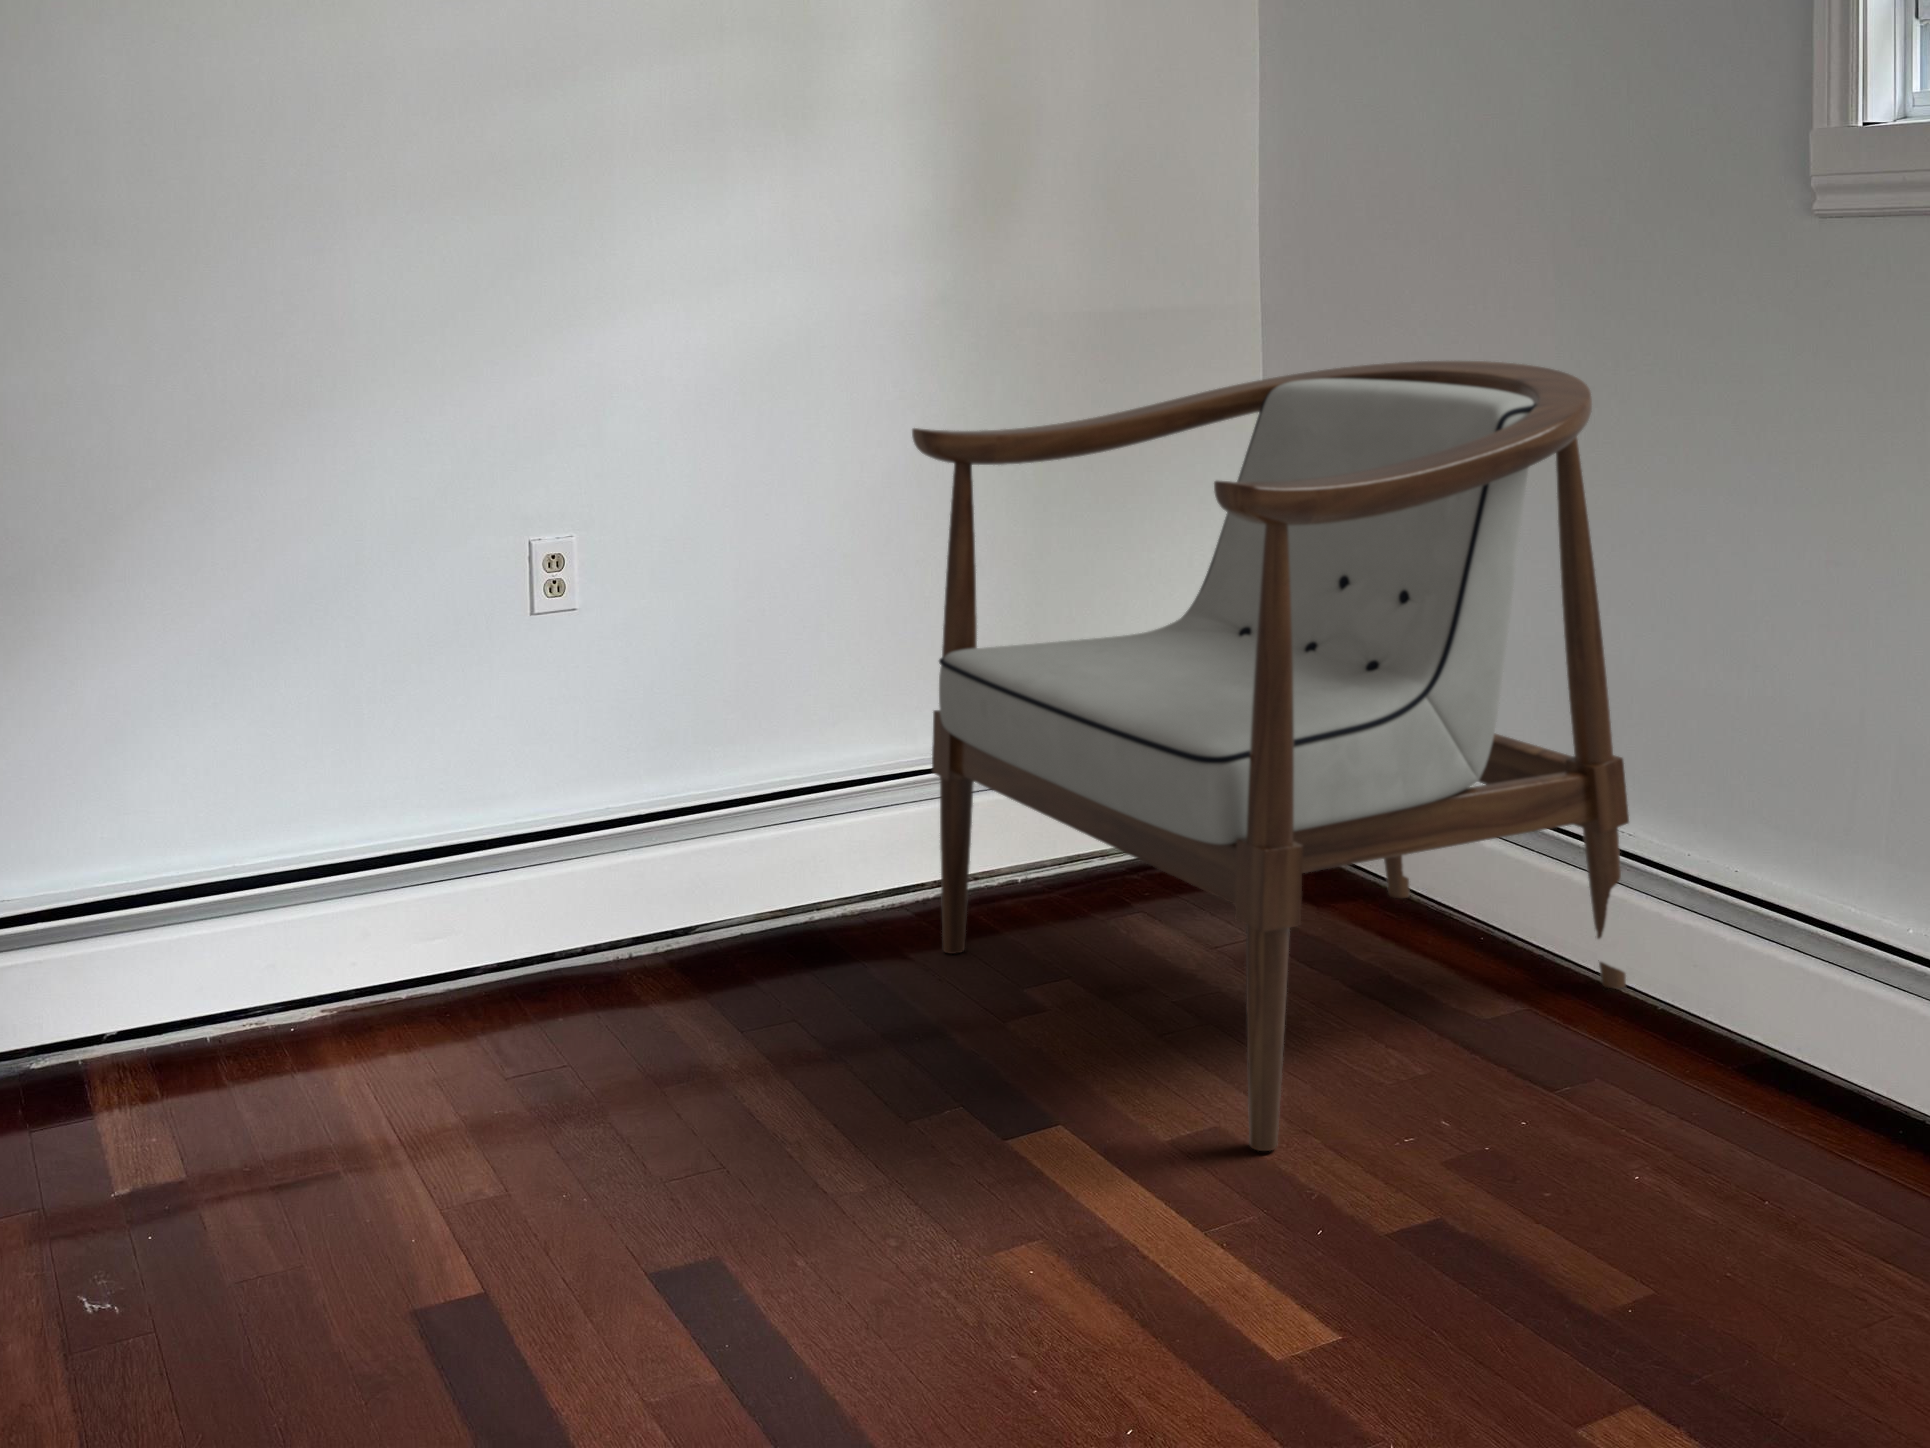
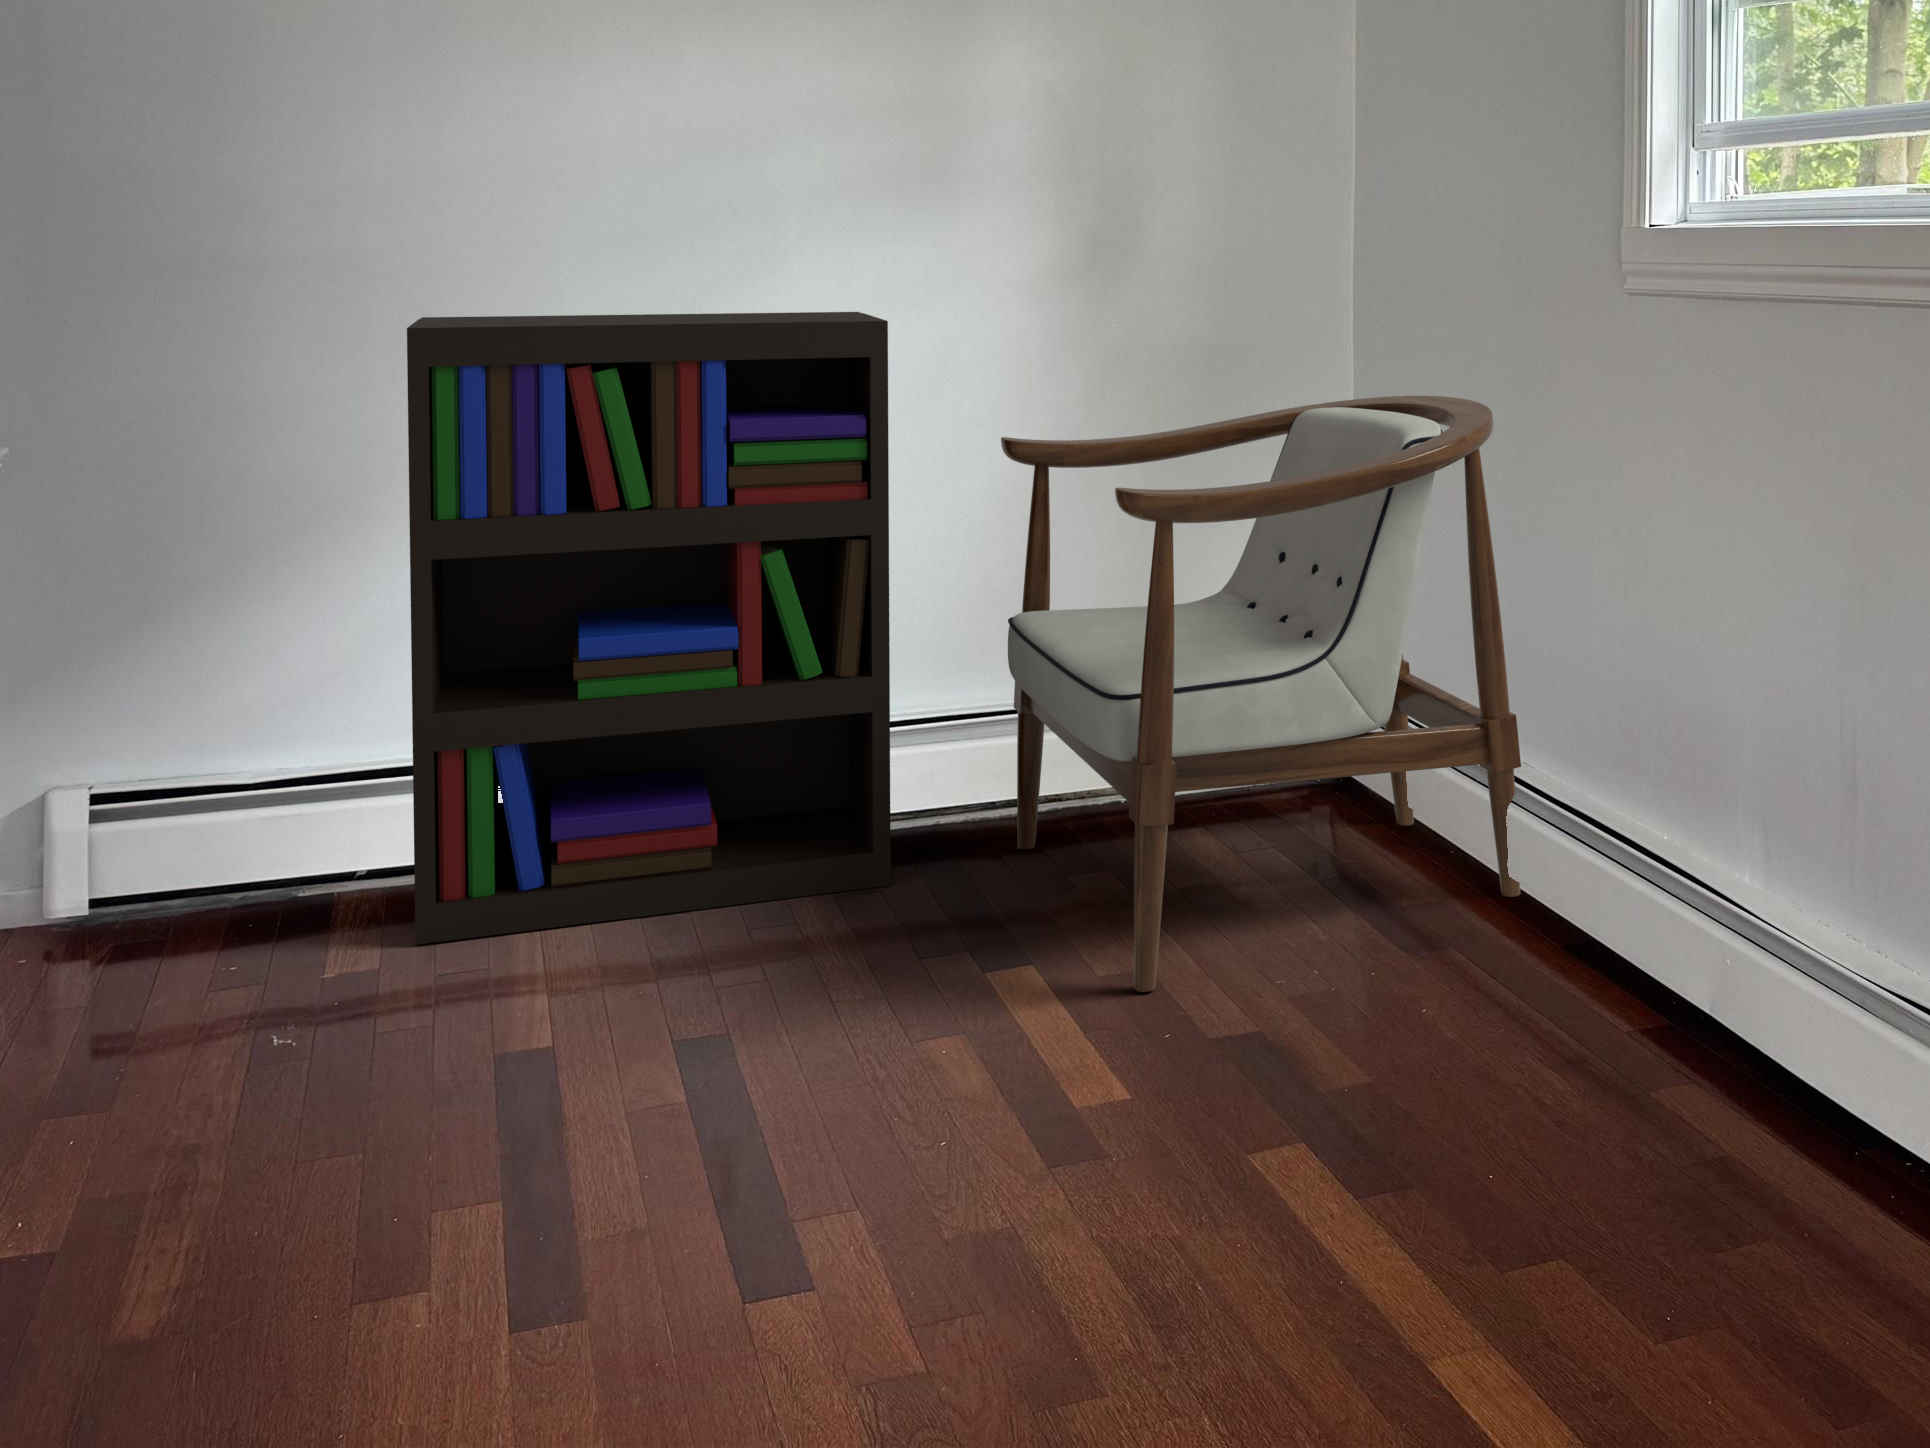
bookshelf: none [174,275,817,1133] -> present [407,312,891,945]

